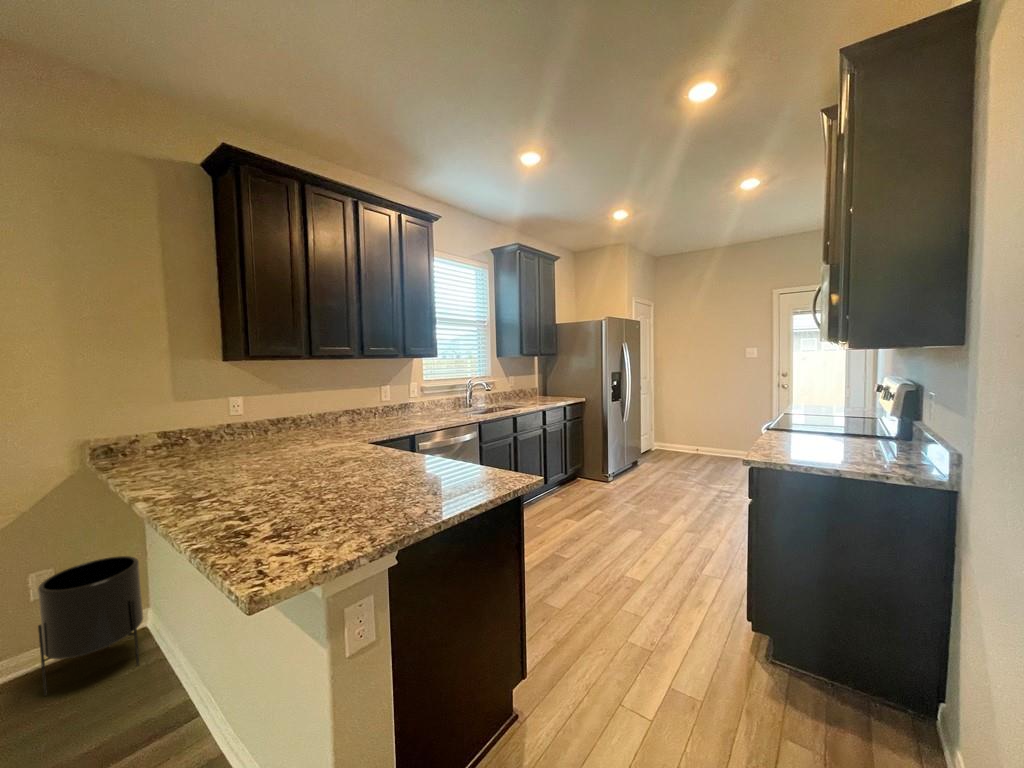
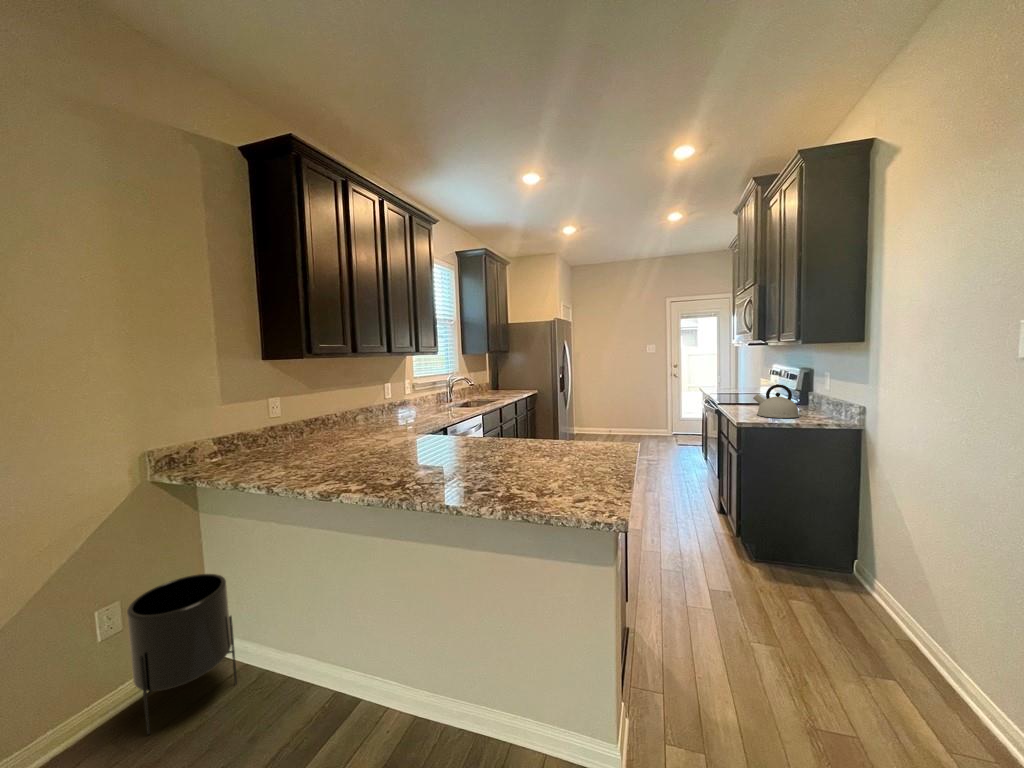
kettle: none [791,408,862,459] -> present [753,384,799,418]

